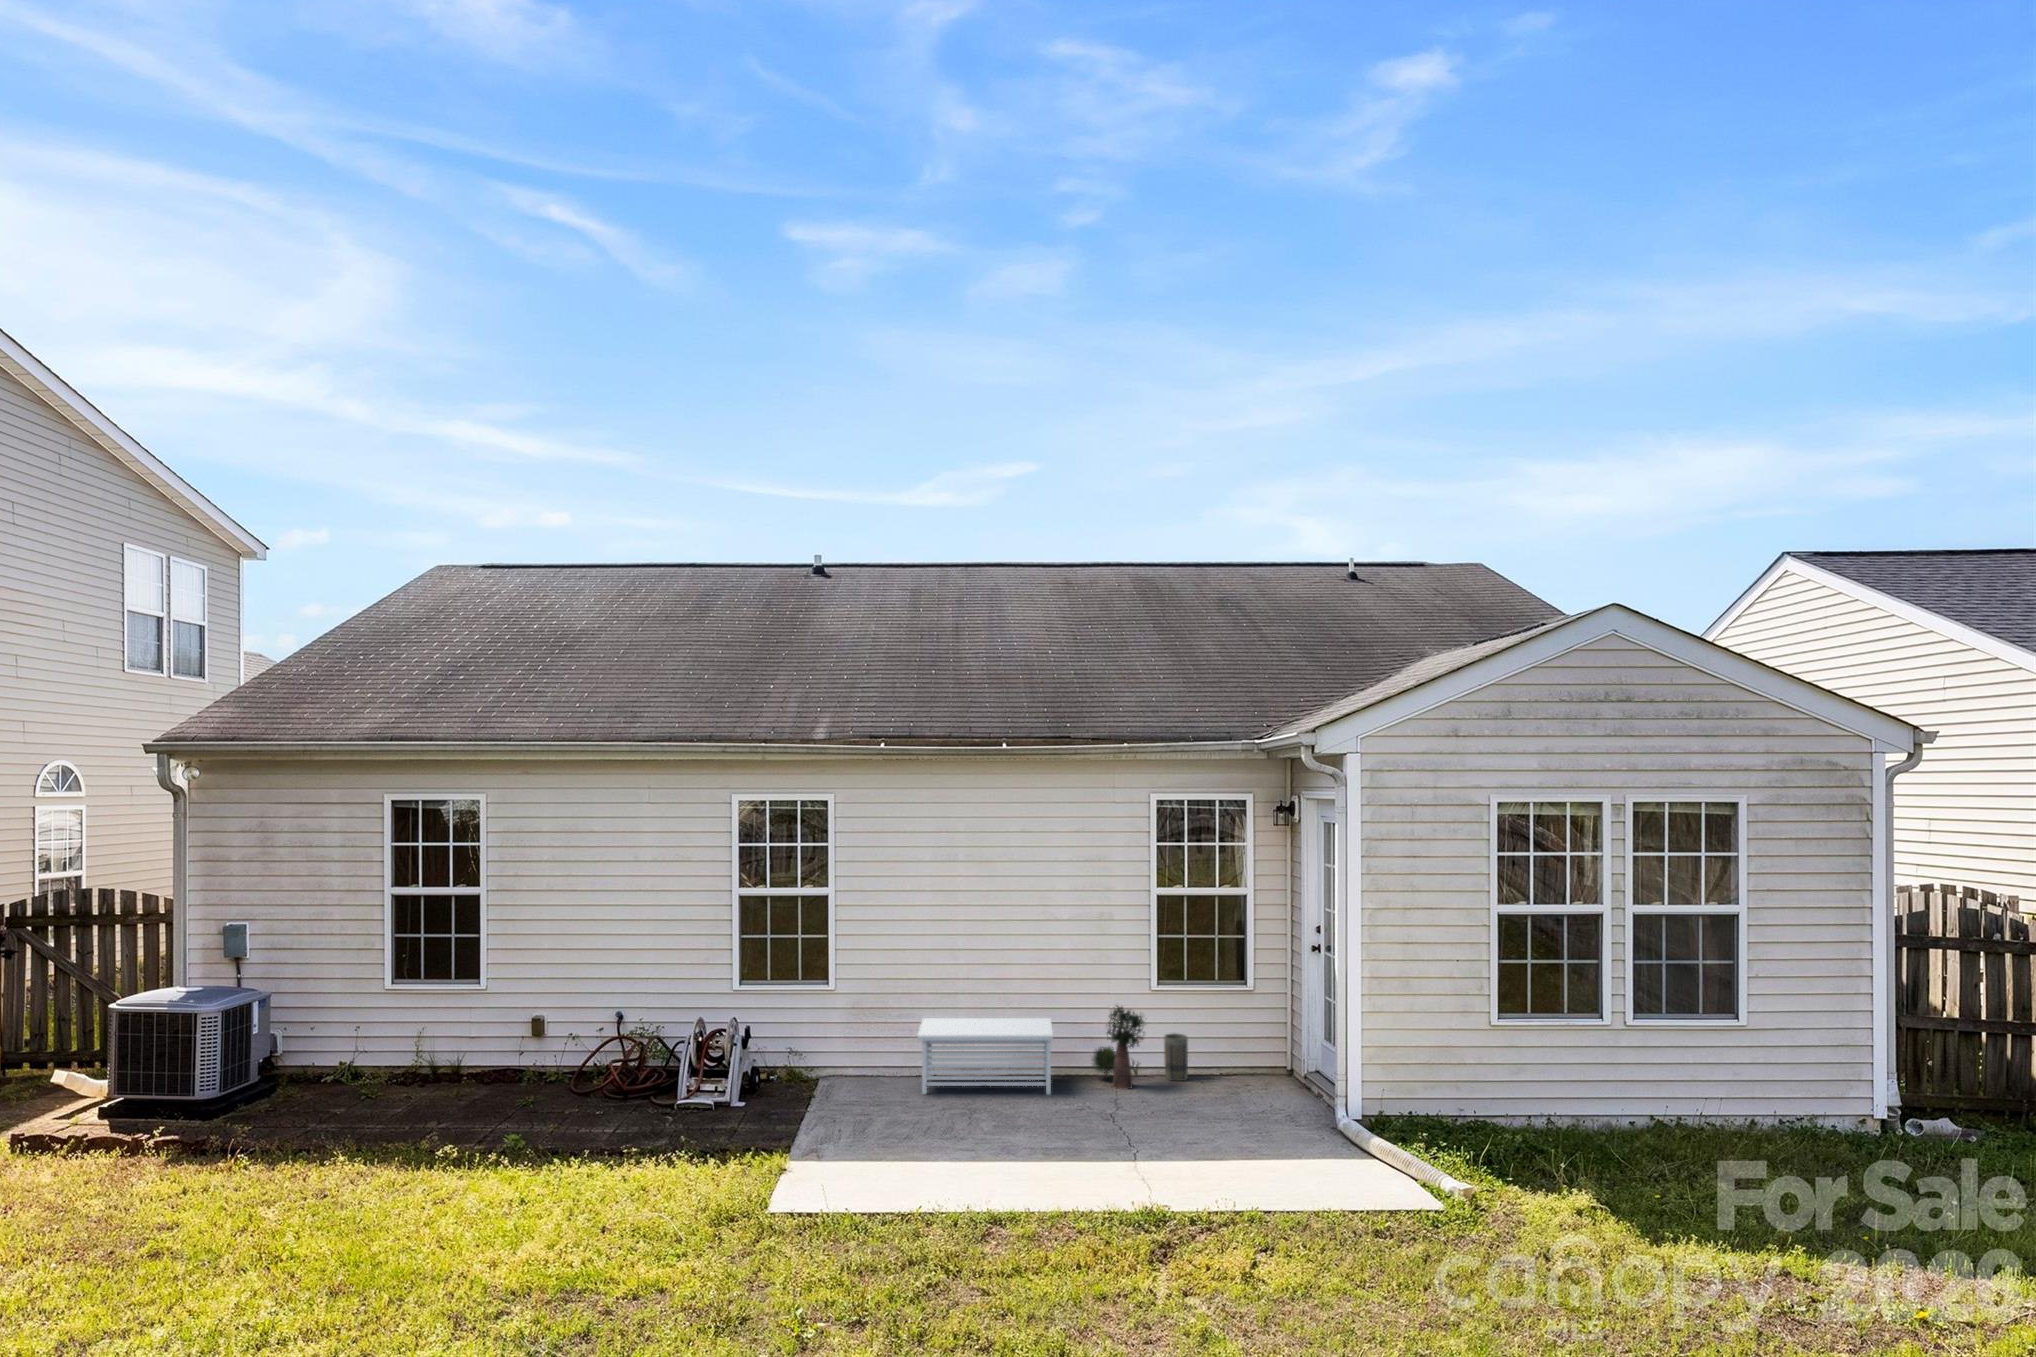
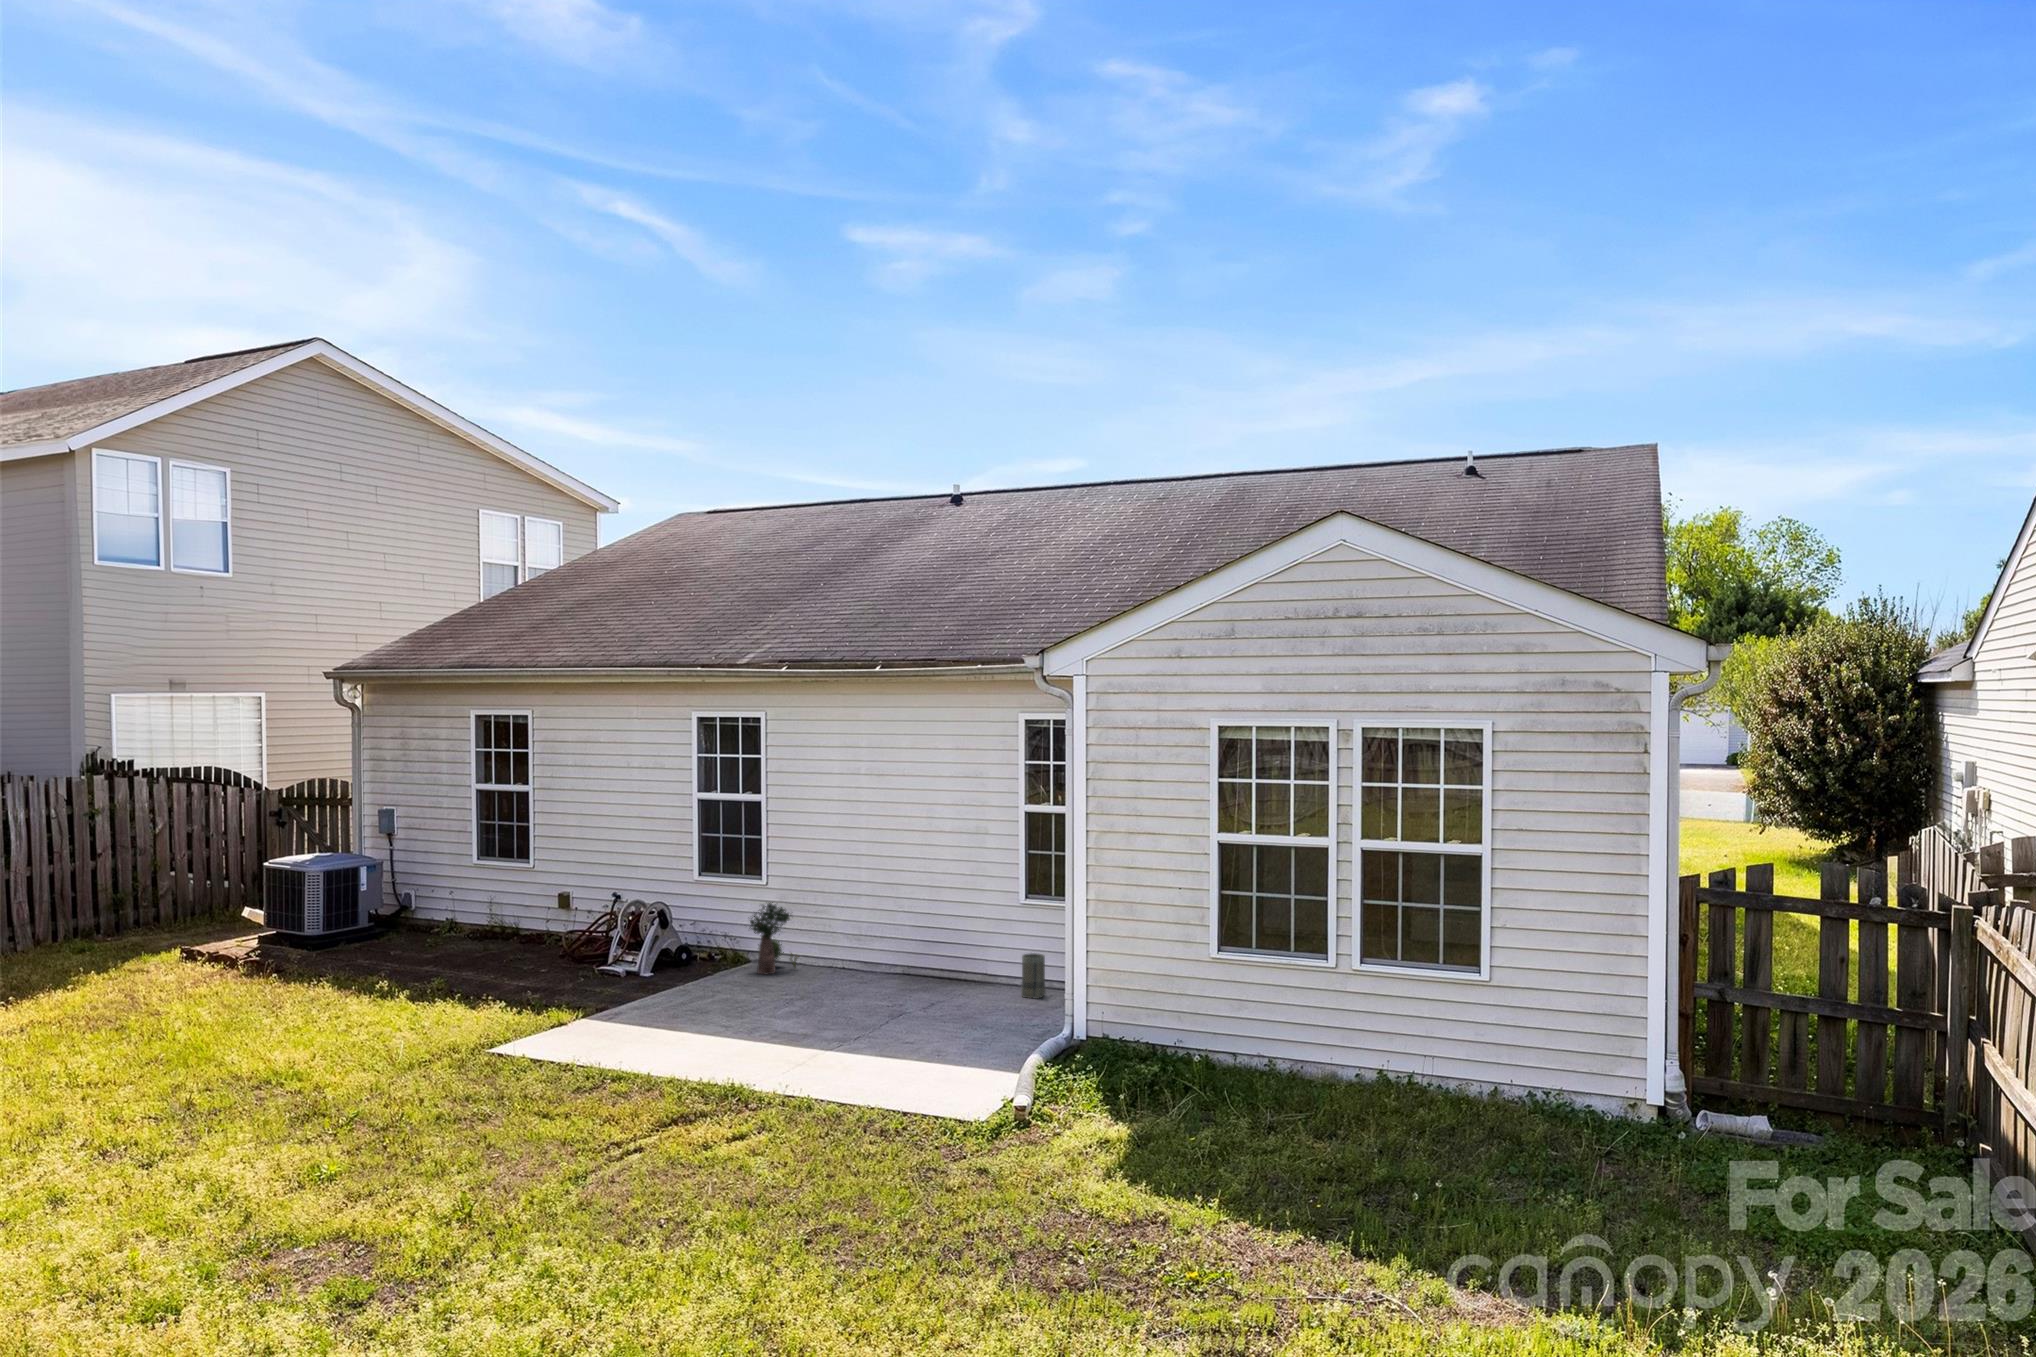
potted plant: present [1093,1006,1146,1089] -> present [750,902,799,974]
storage bench: present [917,1018,1053,1095] -> none [792,919,930,994]

